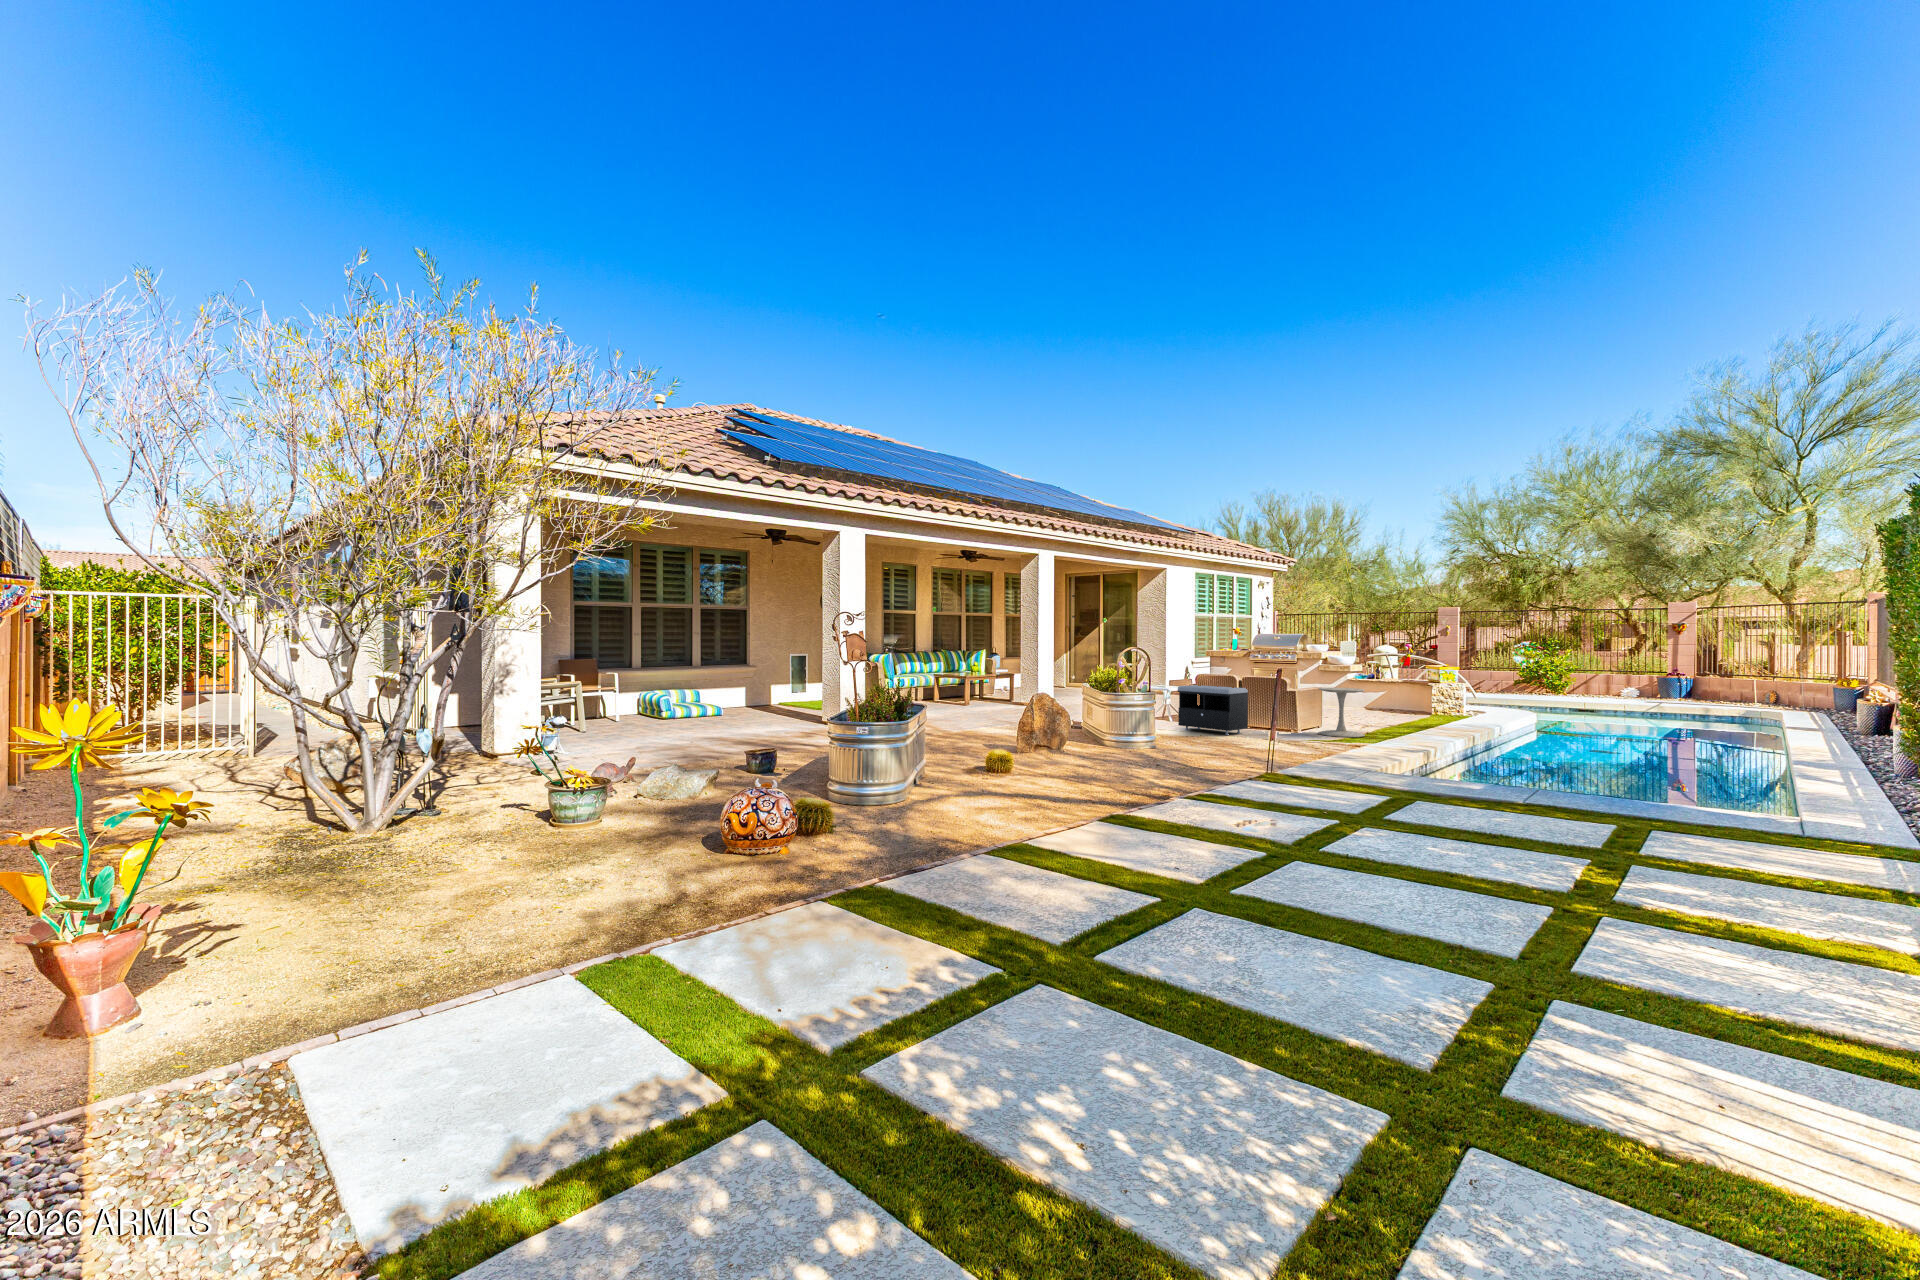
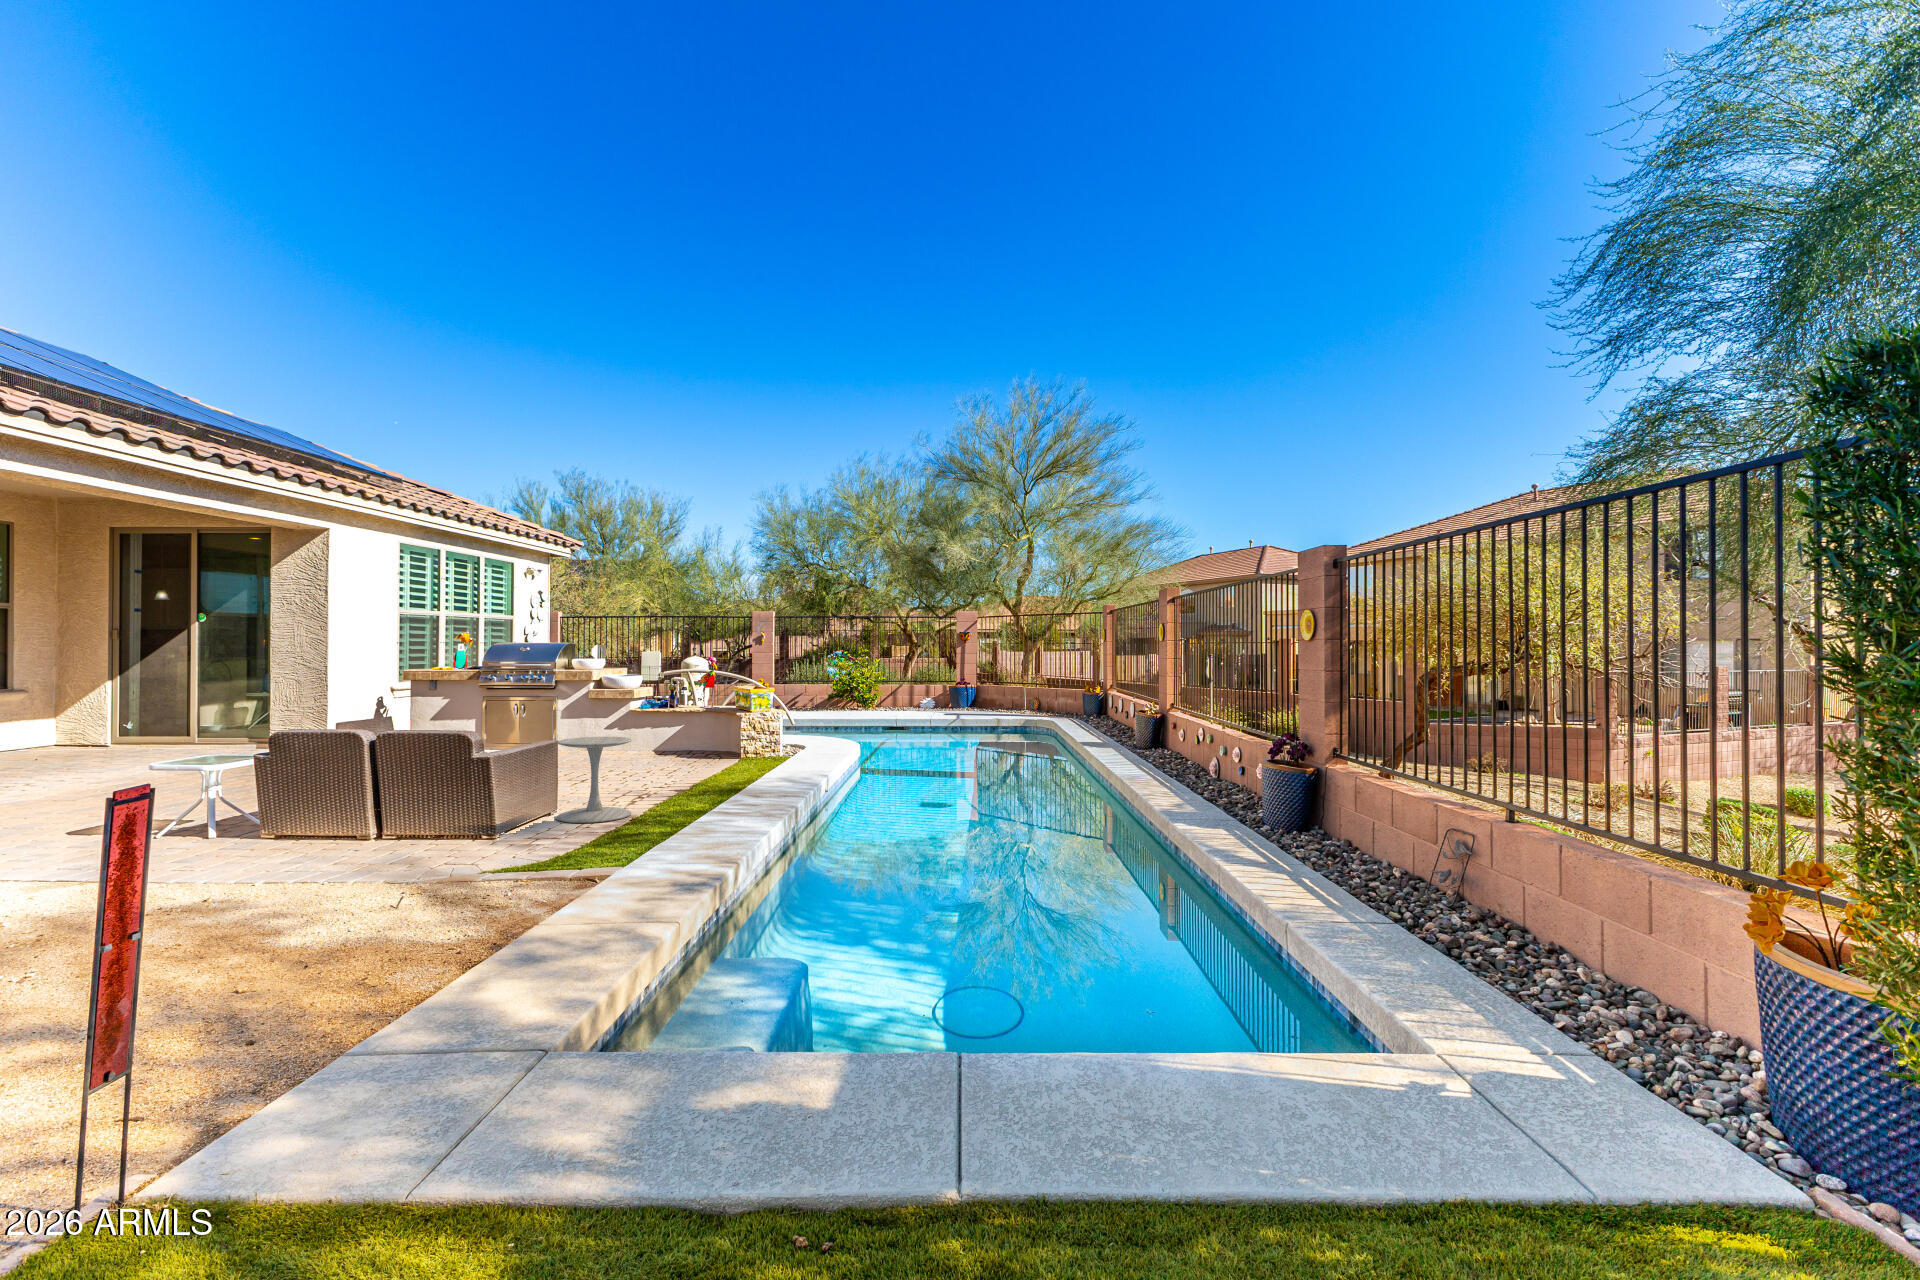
storage bench: present [1178,685,1248,735] -> none [256,750,417,850]

